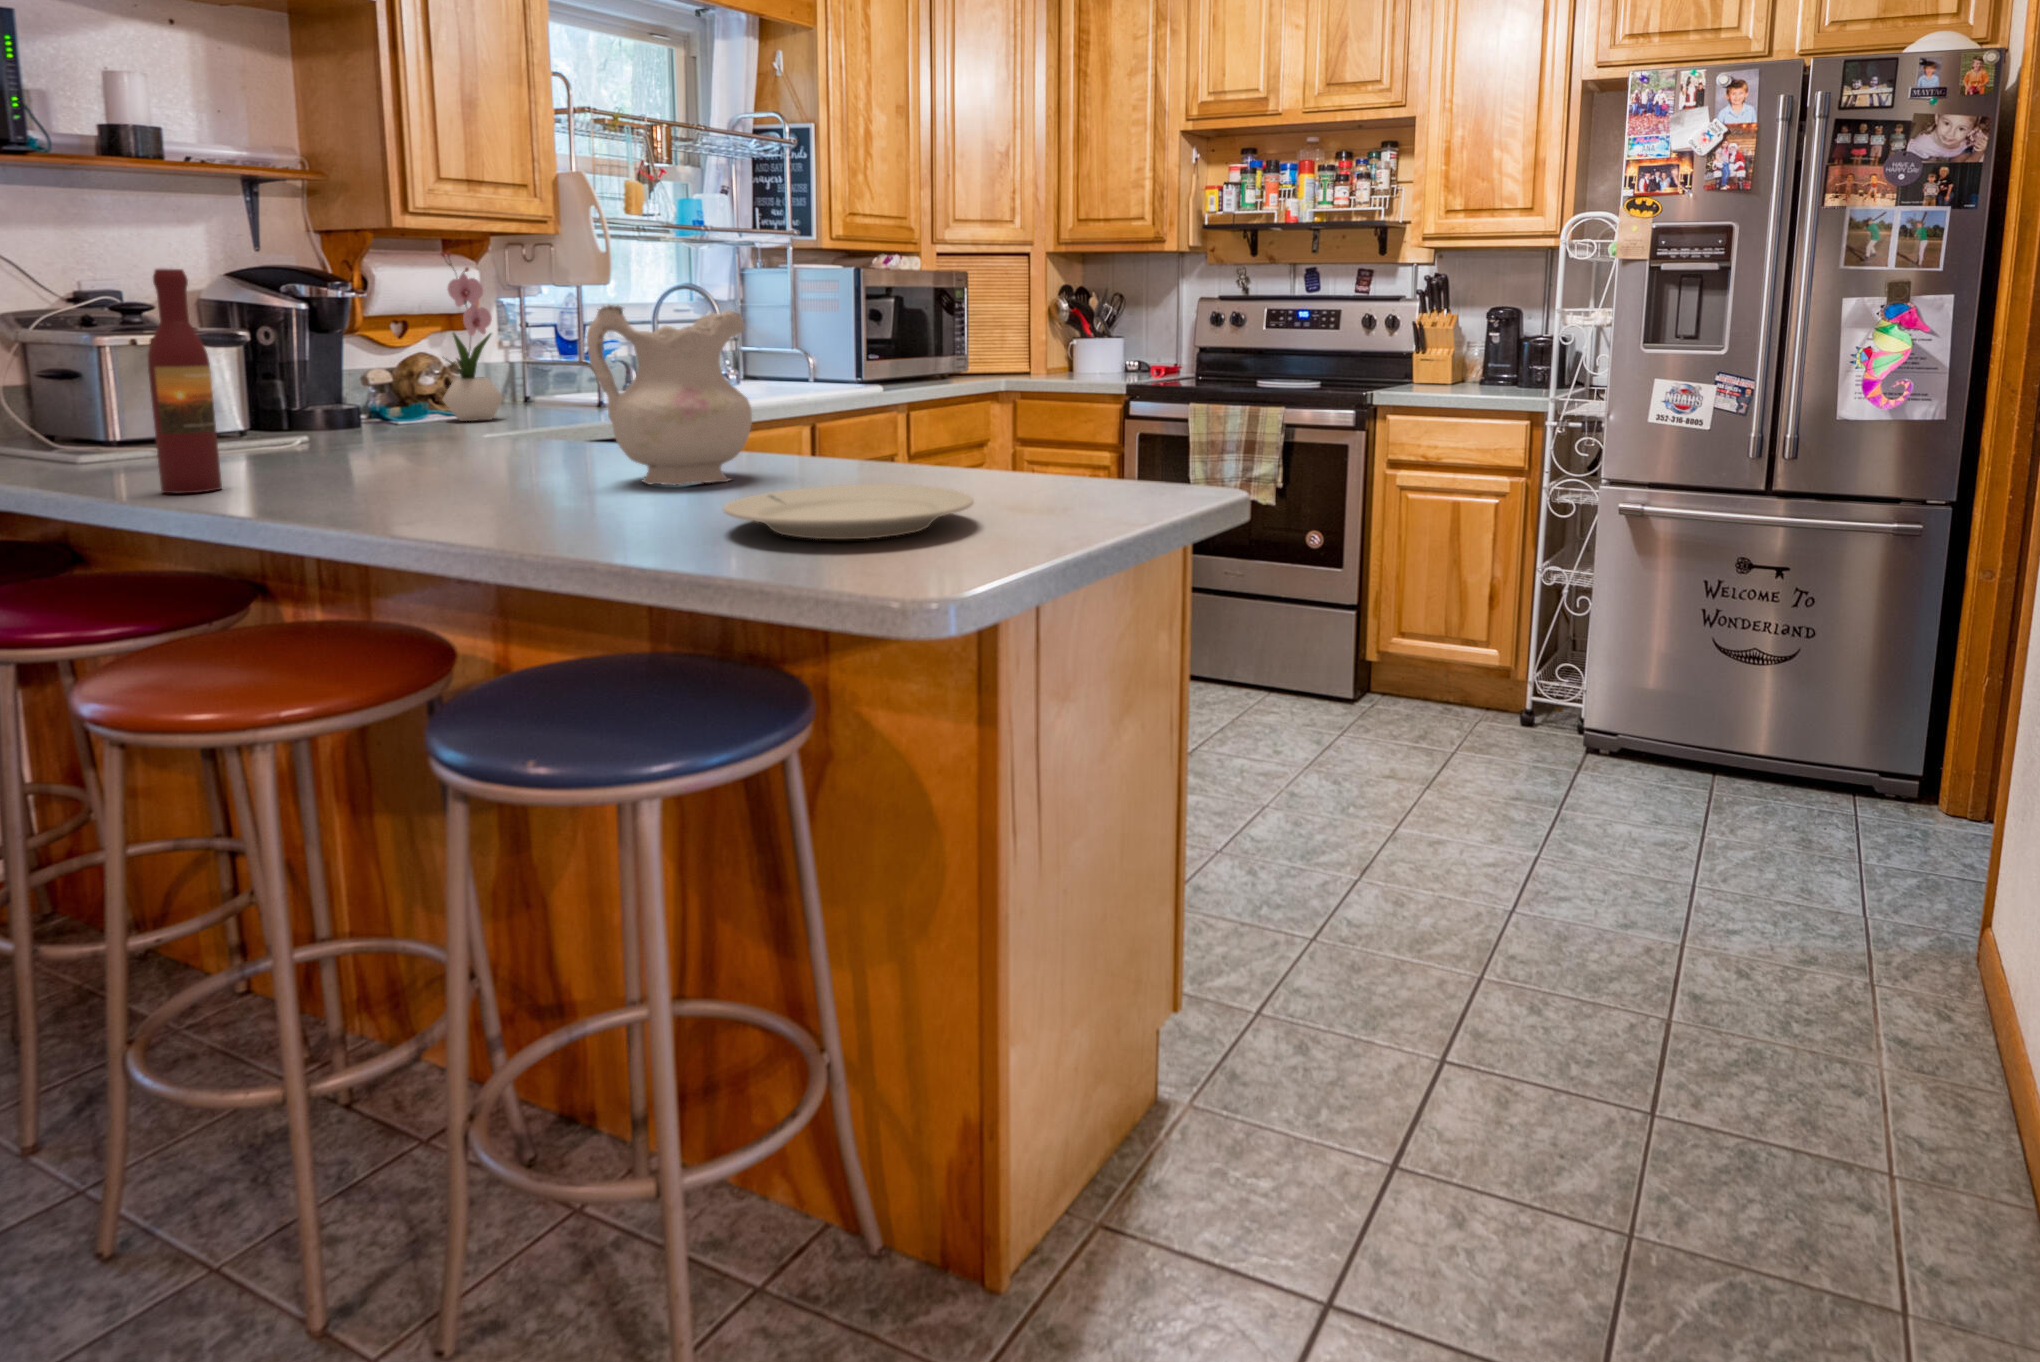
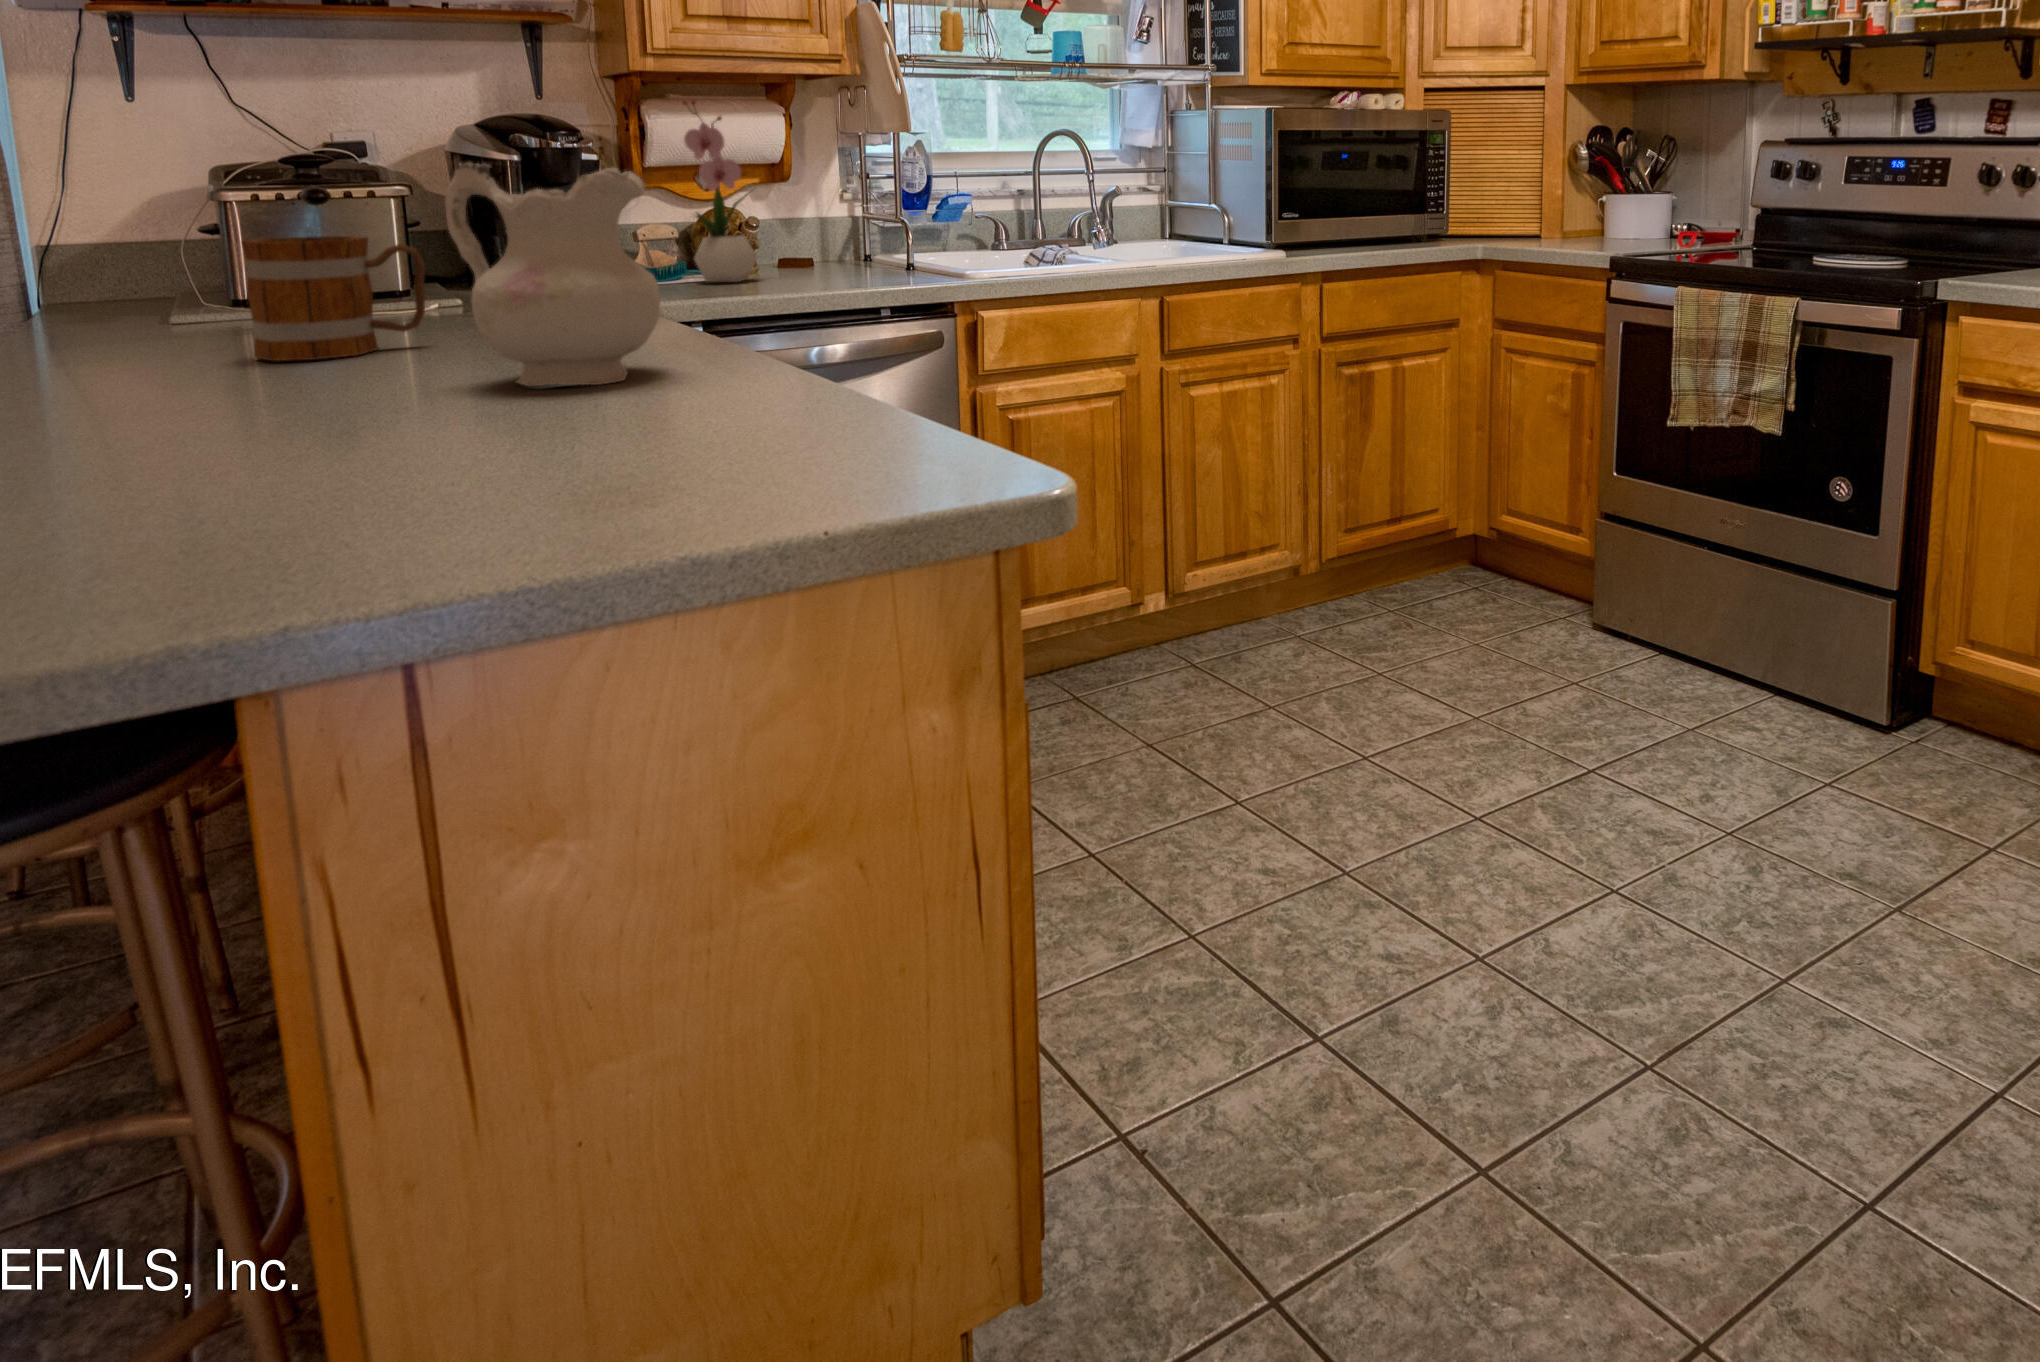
wine bottle: present [148,269,222,494] -> none [127,125,213,361]
mug: none [277,373,419,486] -> present [242,236,425,361]
plate: present [723,484,974,539] -> none [207,410,615,499]

